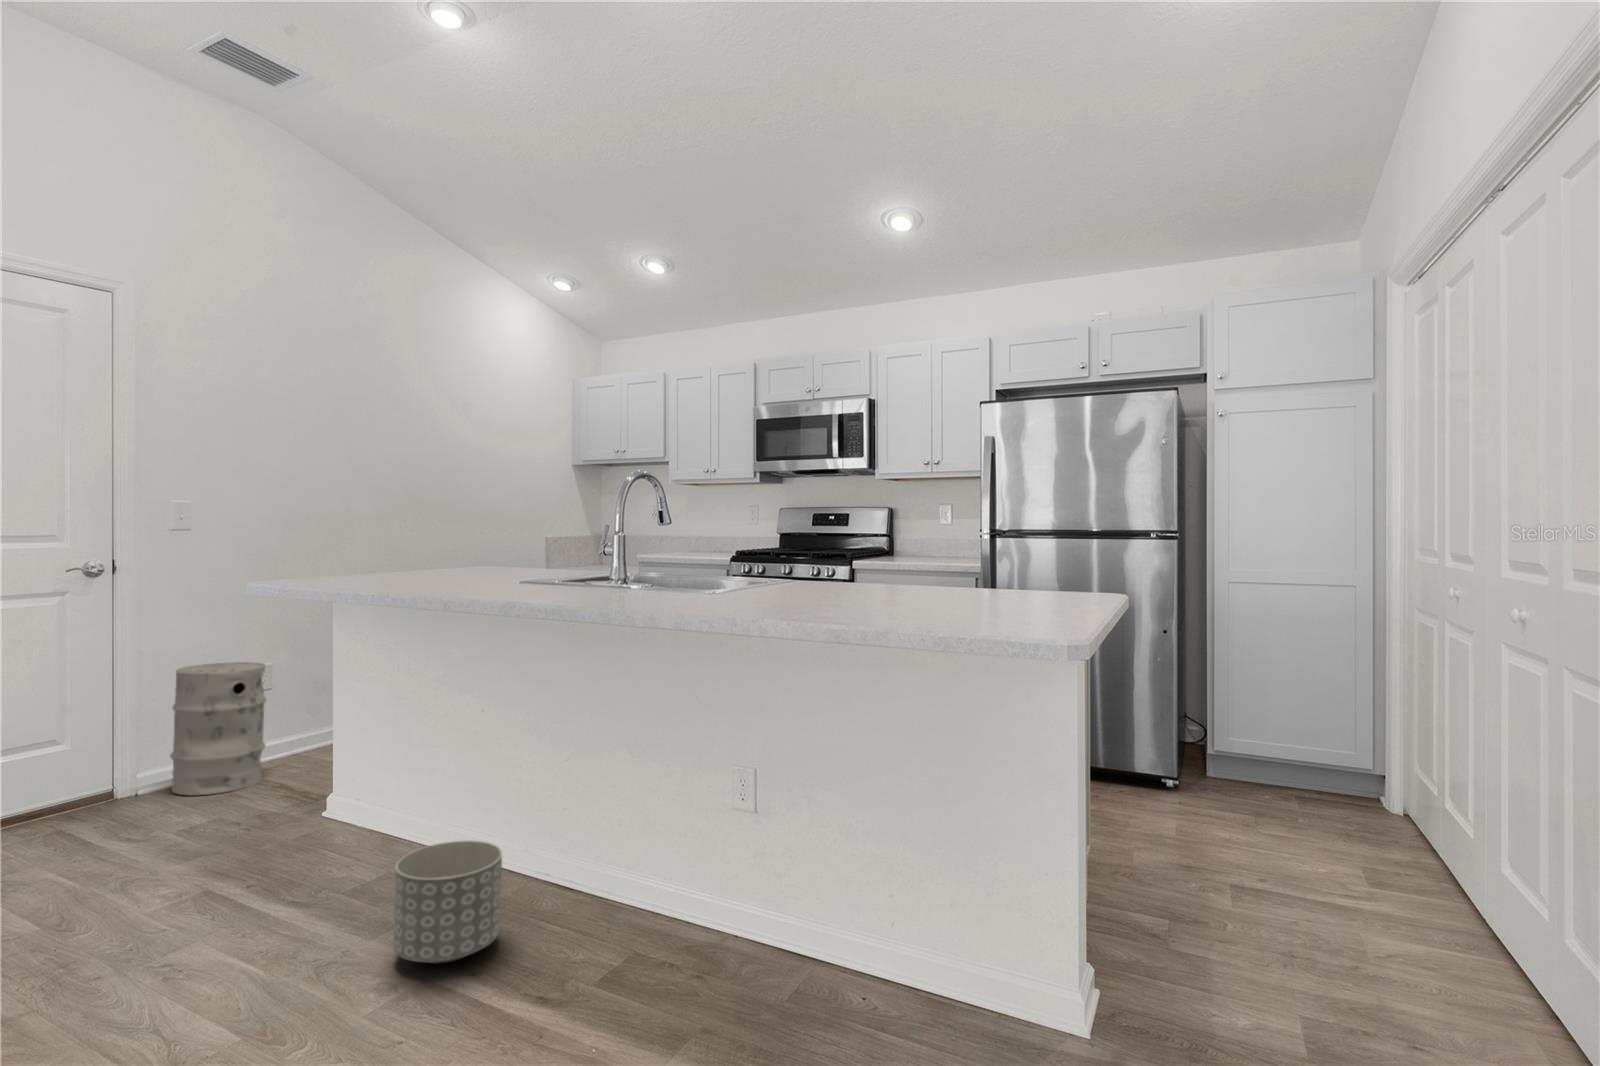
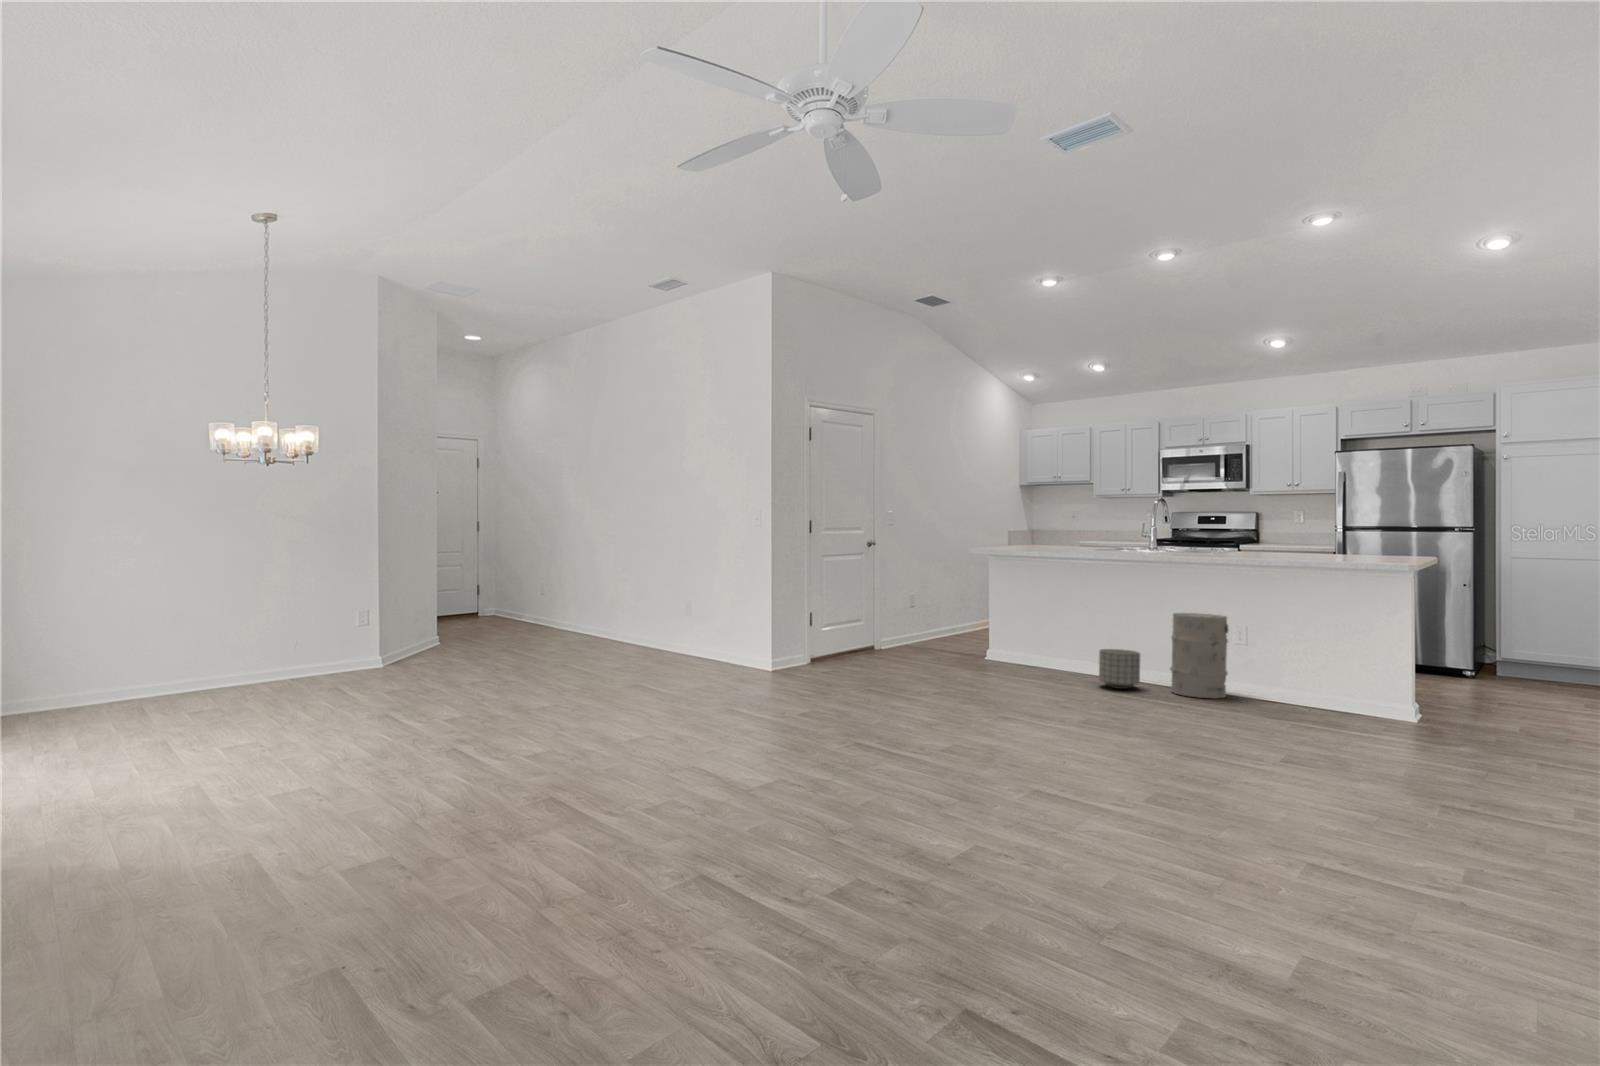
trash can: present [170,662,266,795] -> present [1170,613,1228,698]

